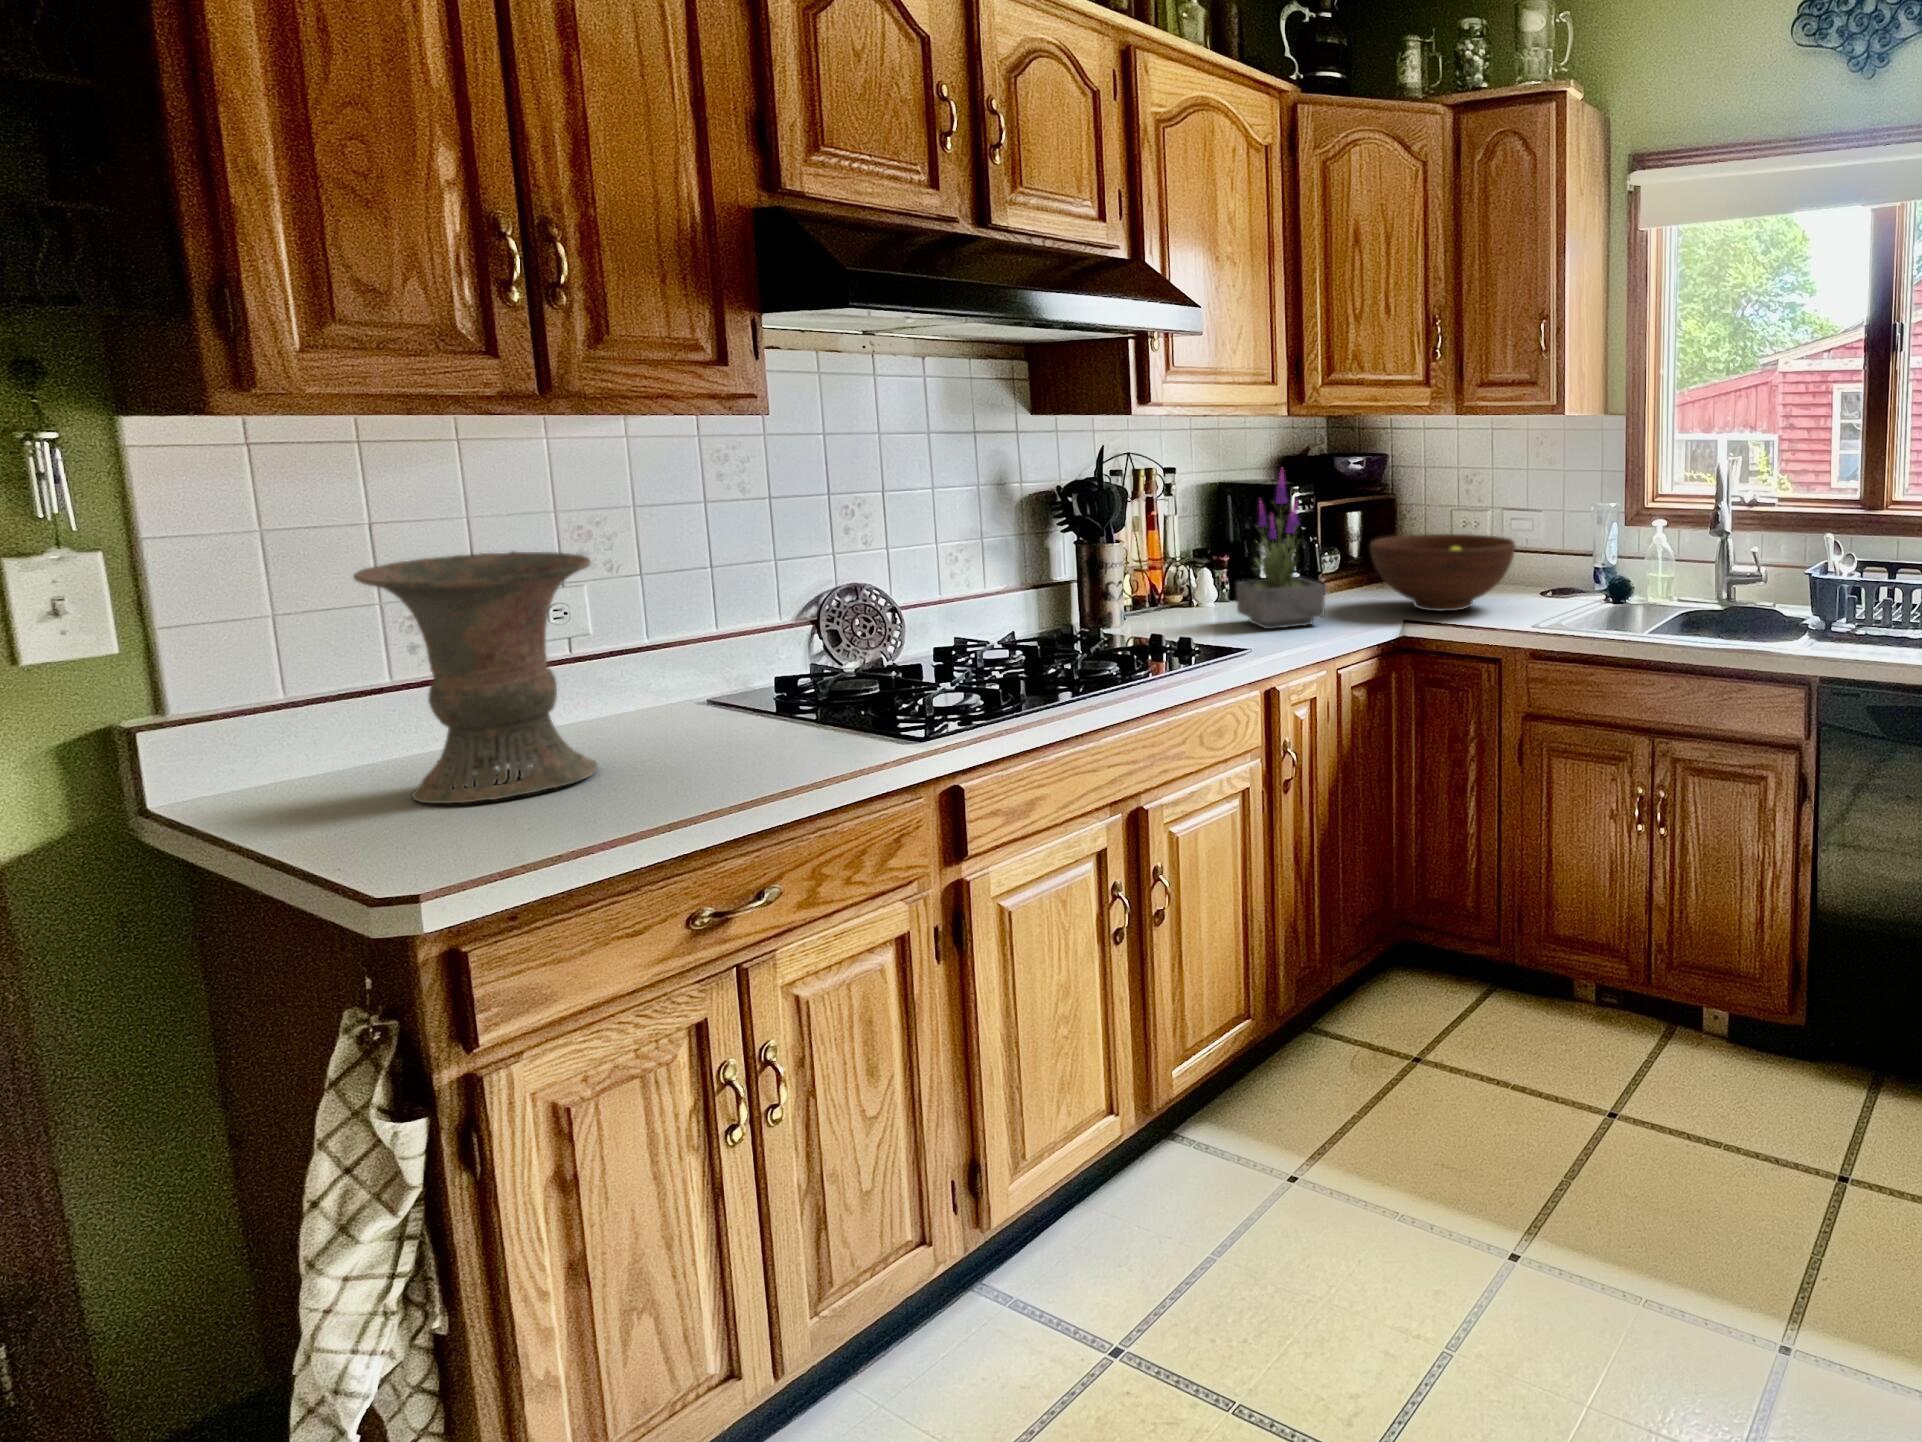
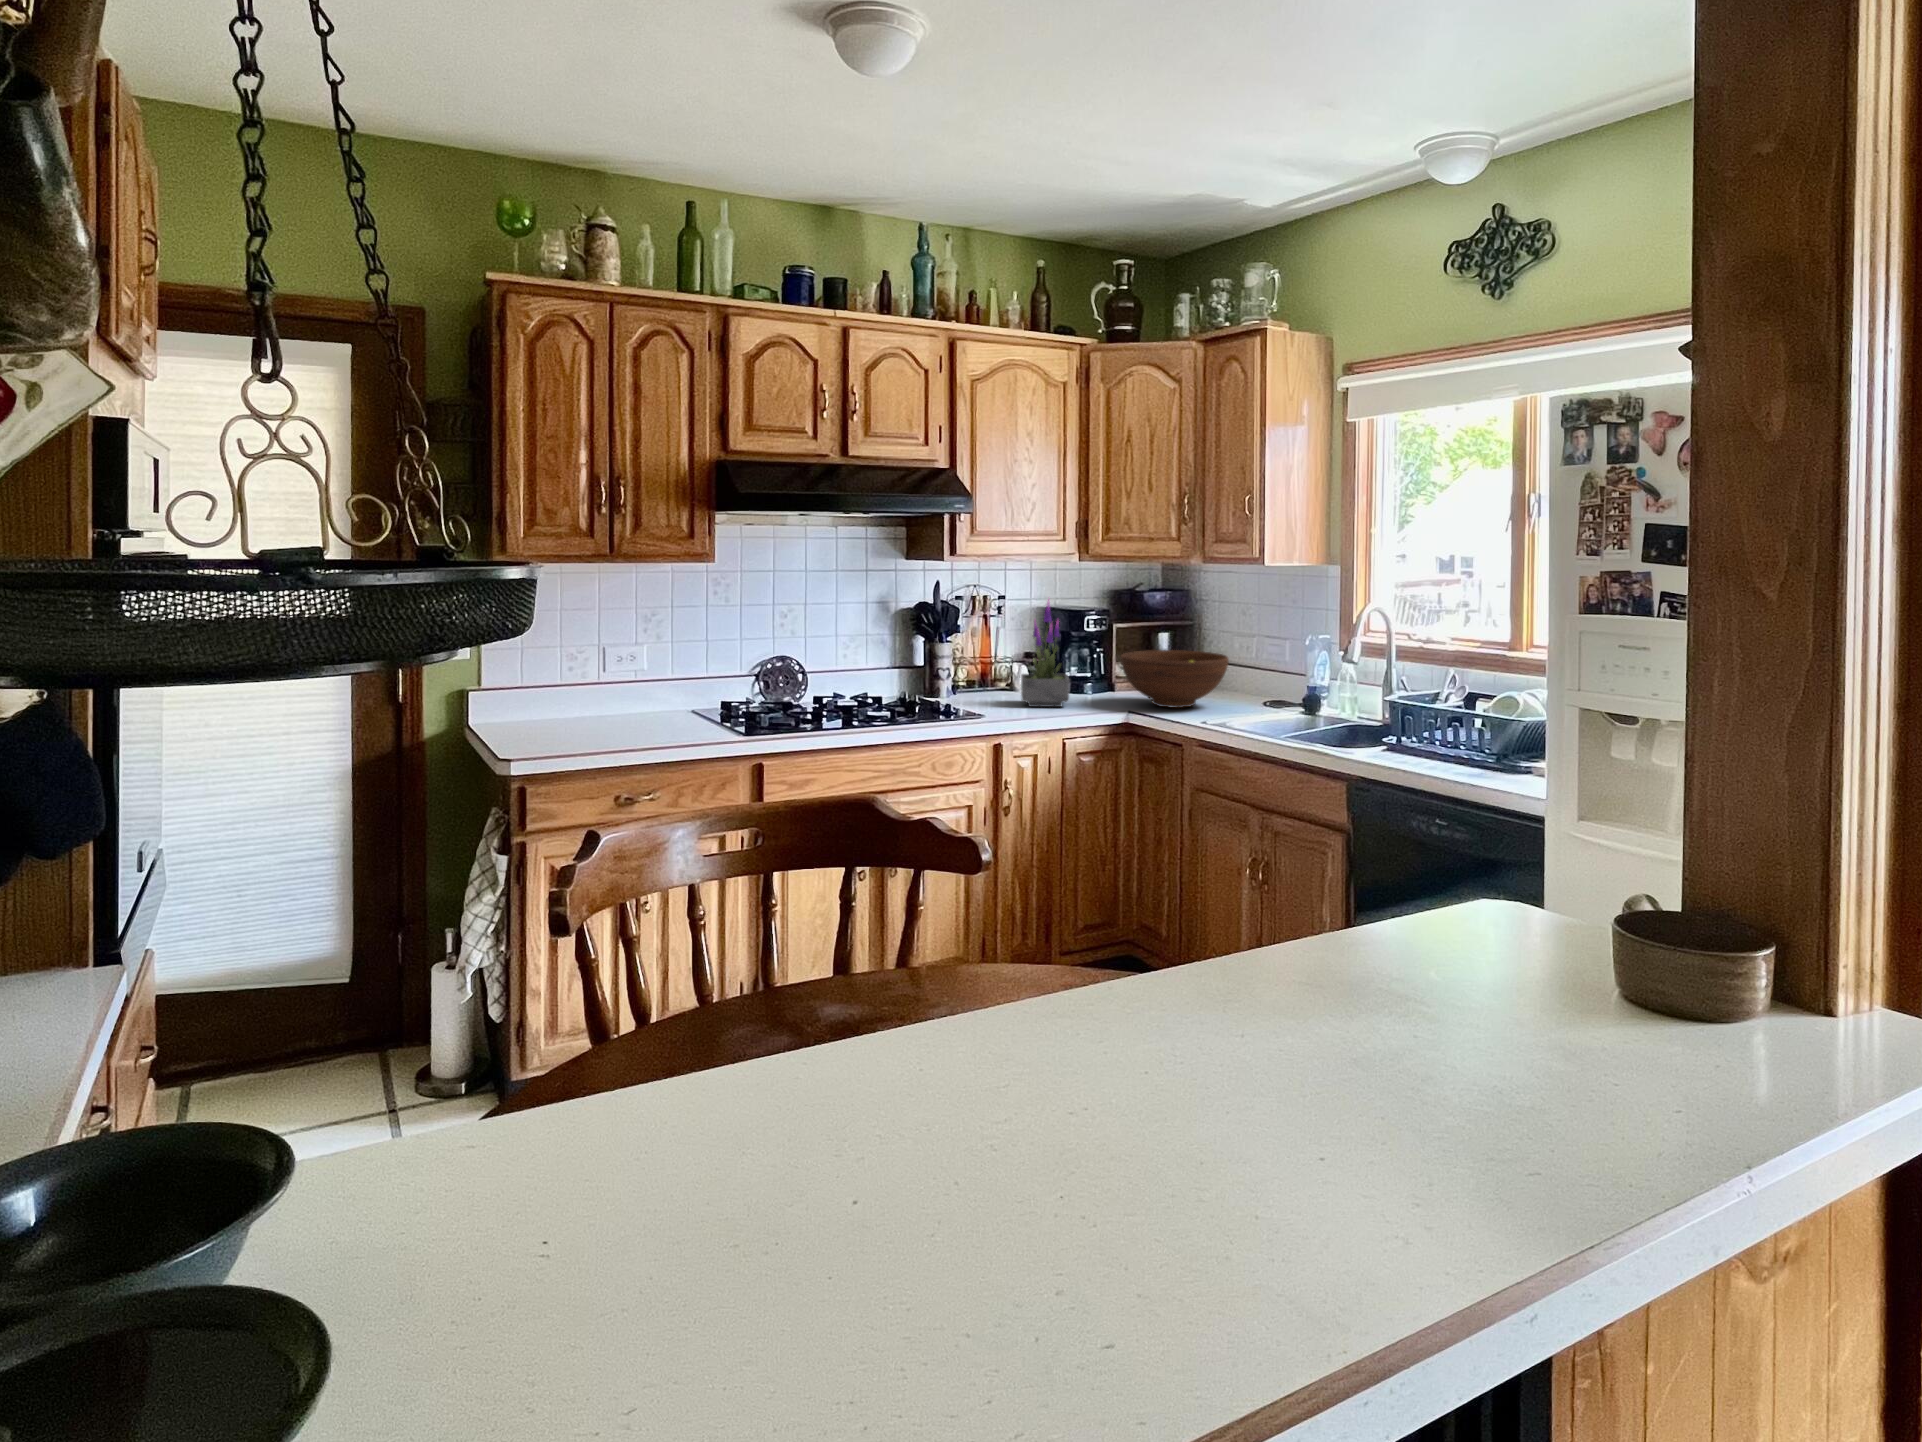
vase: present [353,552,597,803] -> none [535,625,620,736]

